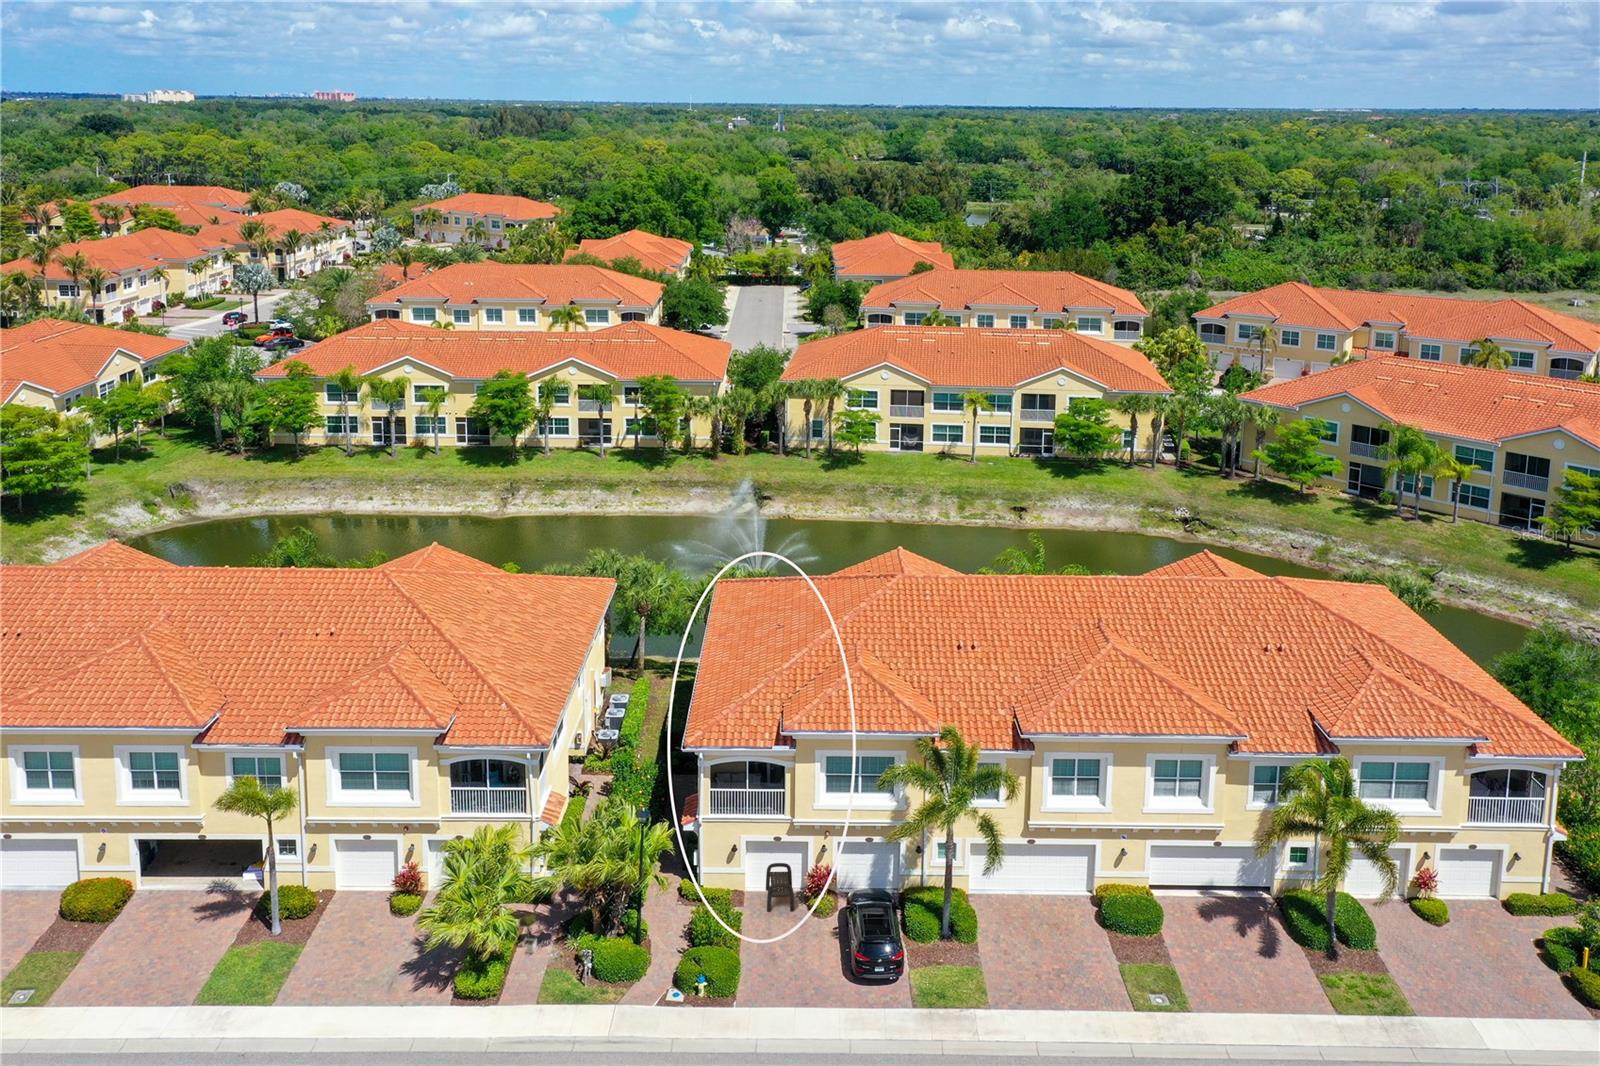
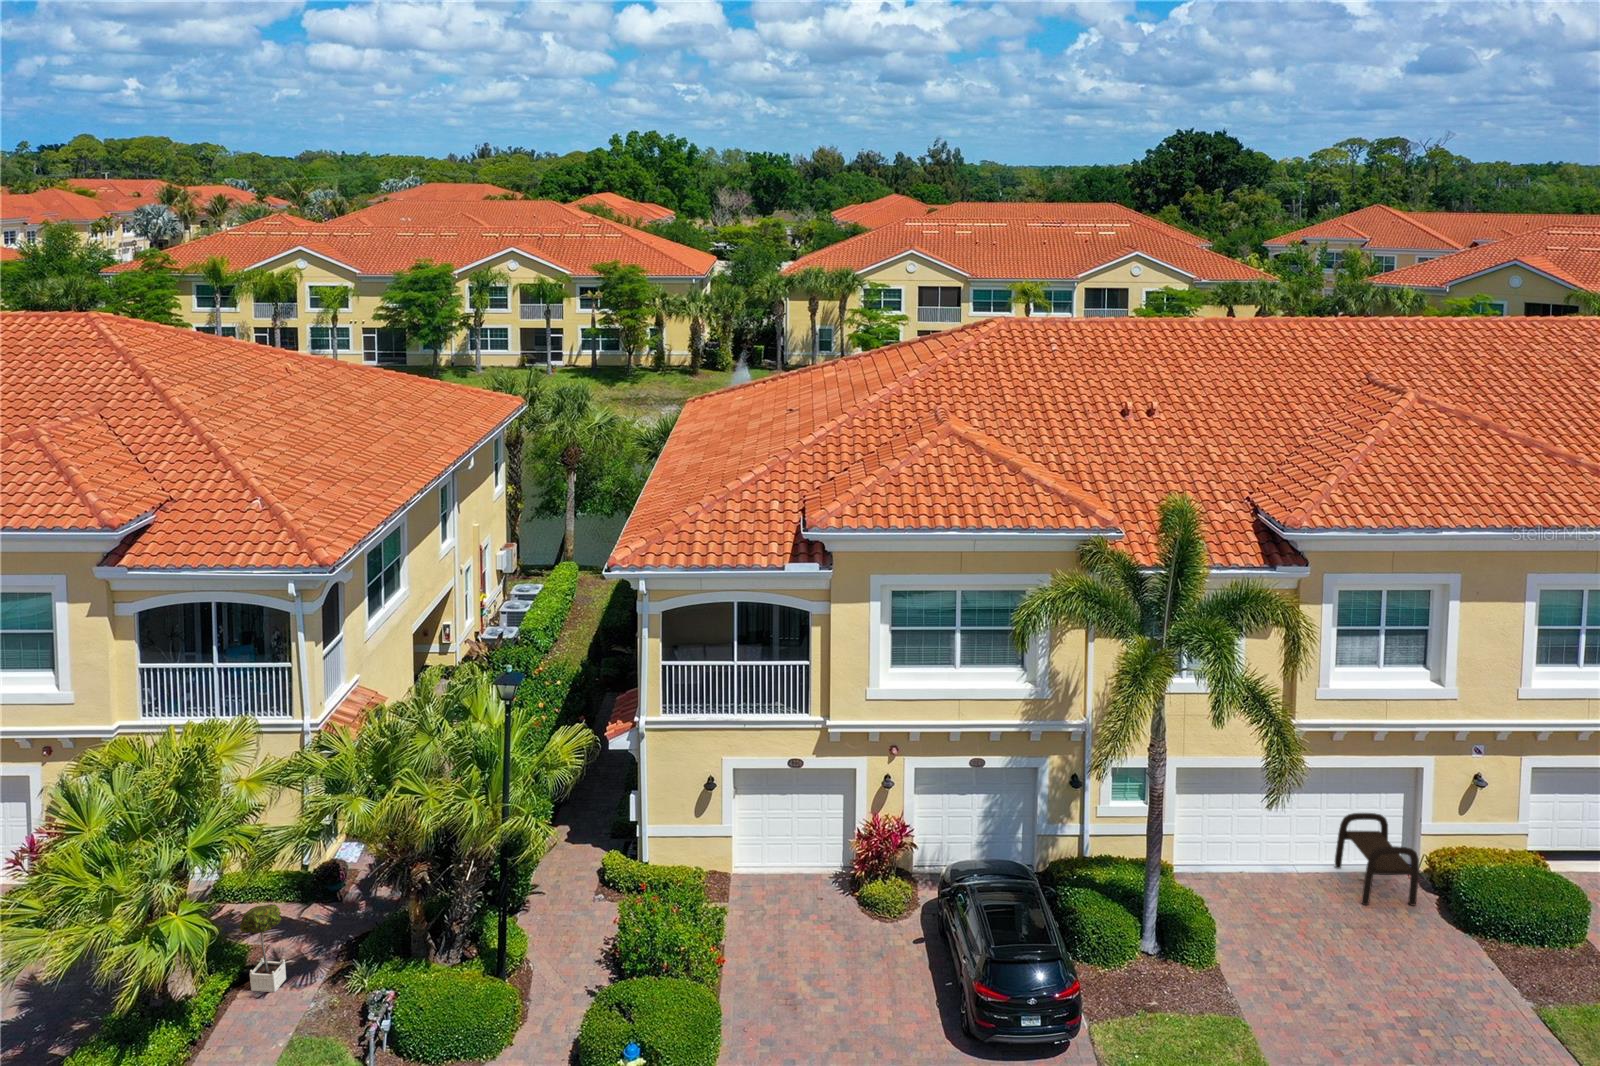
bench: present [766,863,794,912] -> present [1335,813,1419,906]

